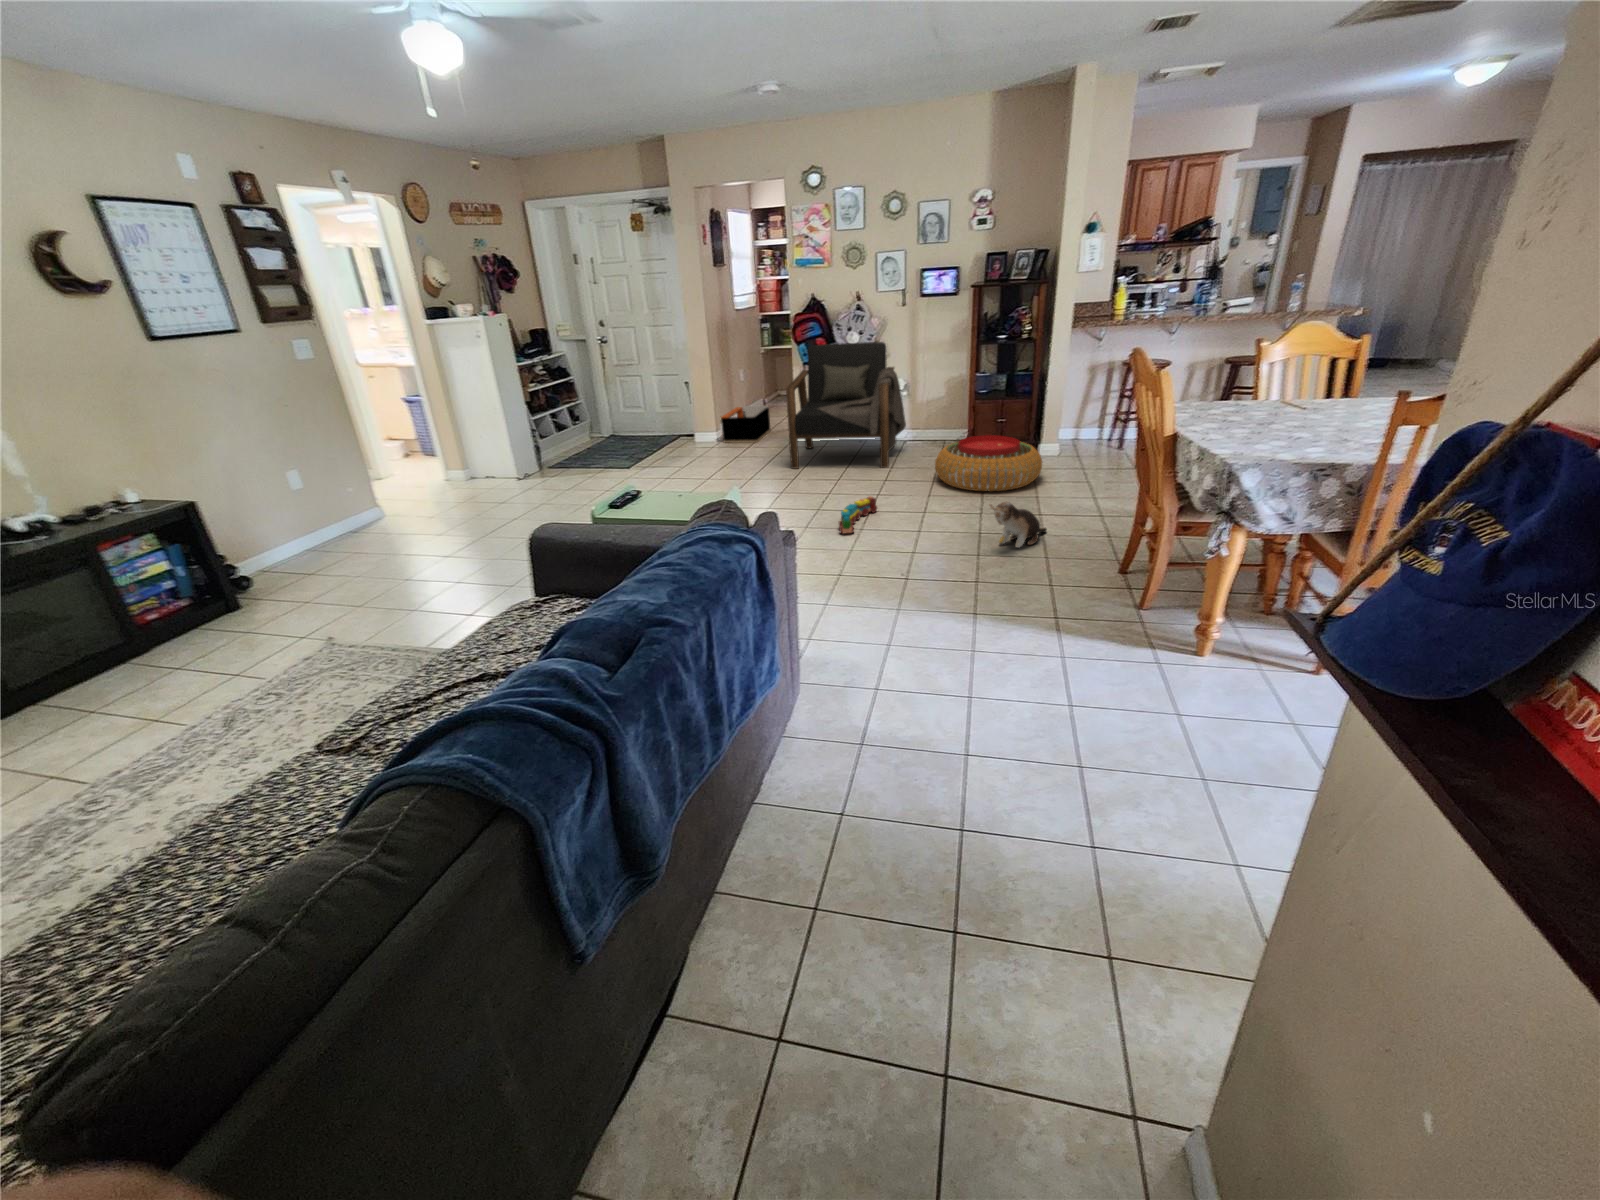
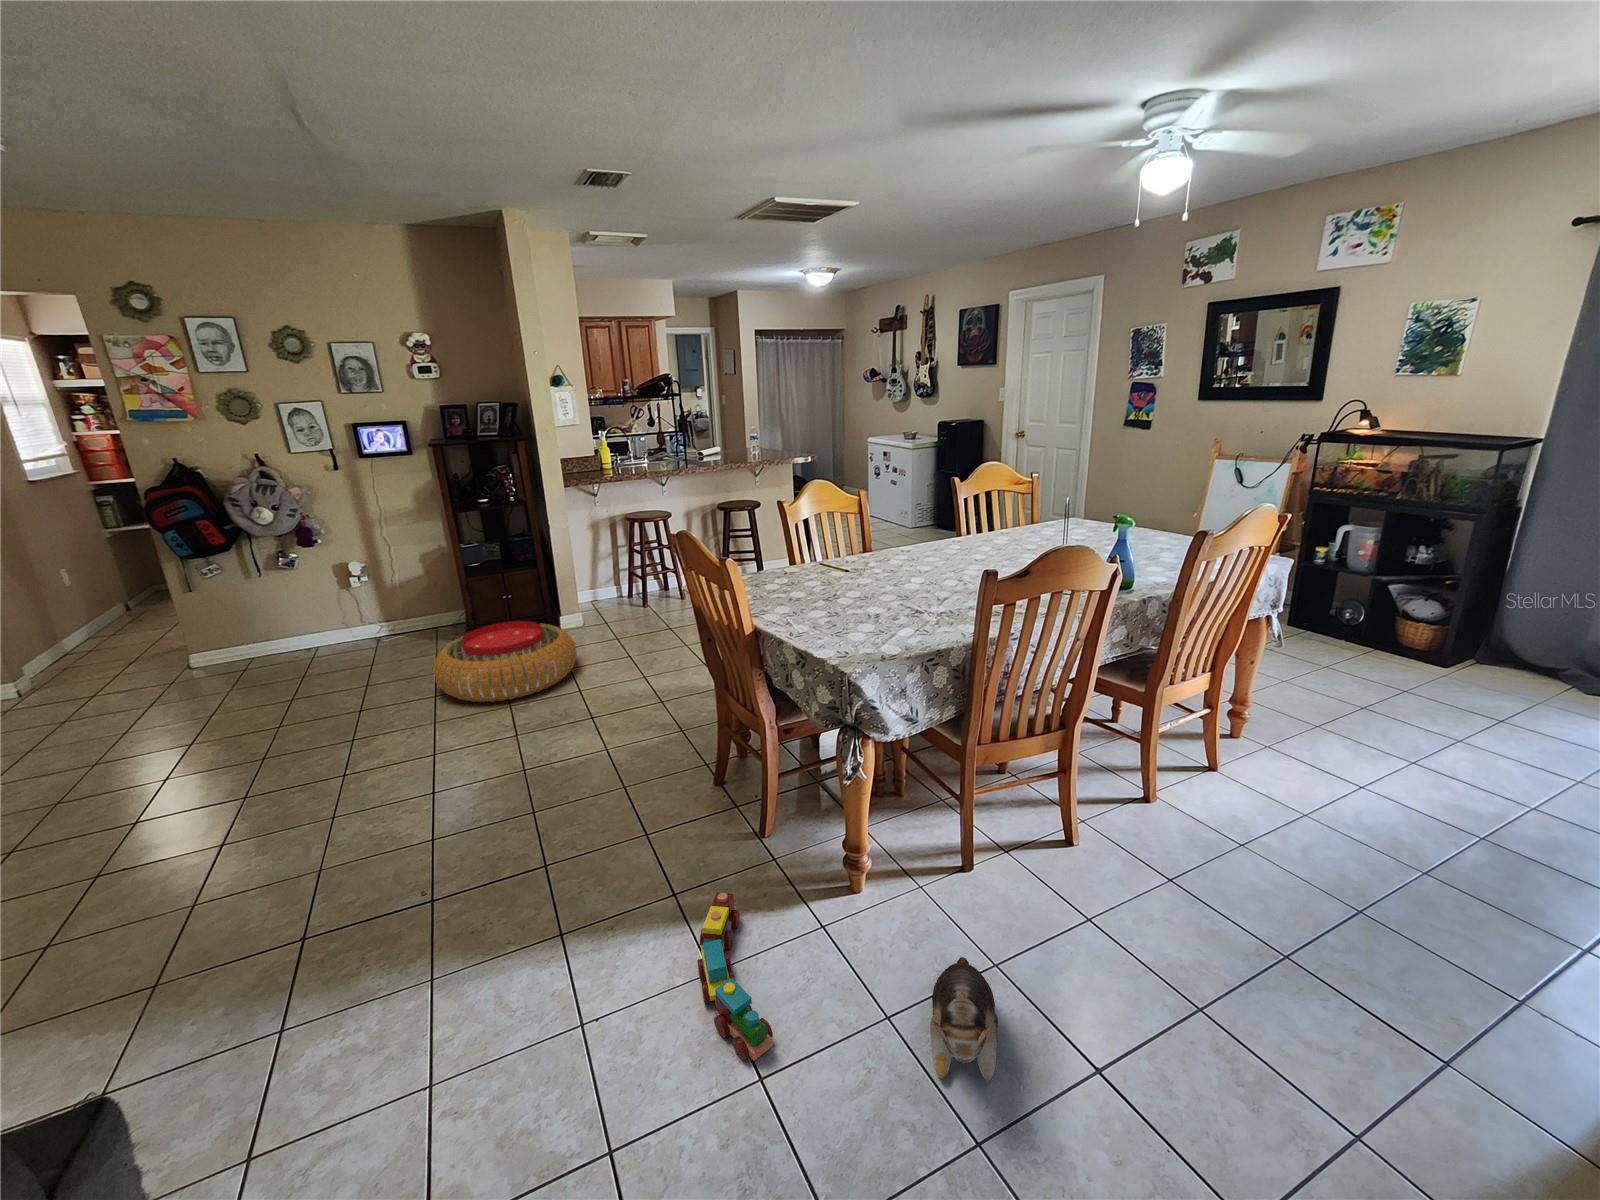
armchair: present [786,342,906,469] -> none [141,519,377,726]
storage bin: present [721,406,771,443] -> none [14,623,138,699]
toy train: present [839,496,877,533] -> present [697,892,773,1061]
plush toy: present [990,502,1047,547] -> present [930,957,998,1081]

